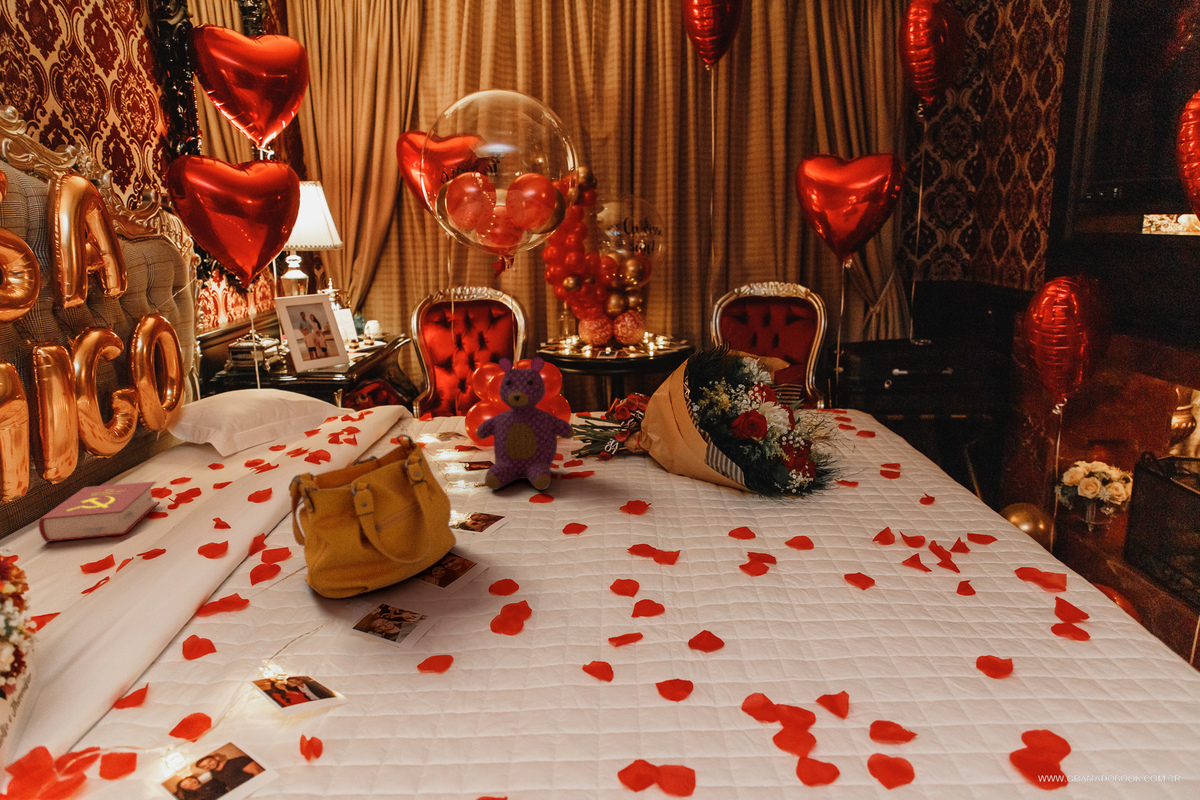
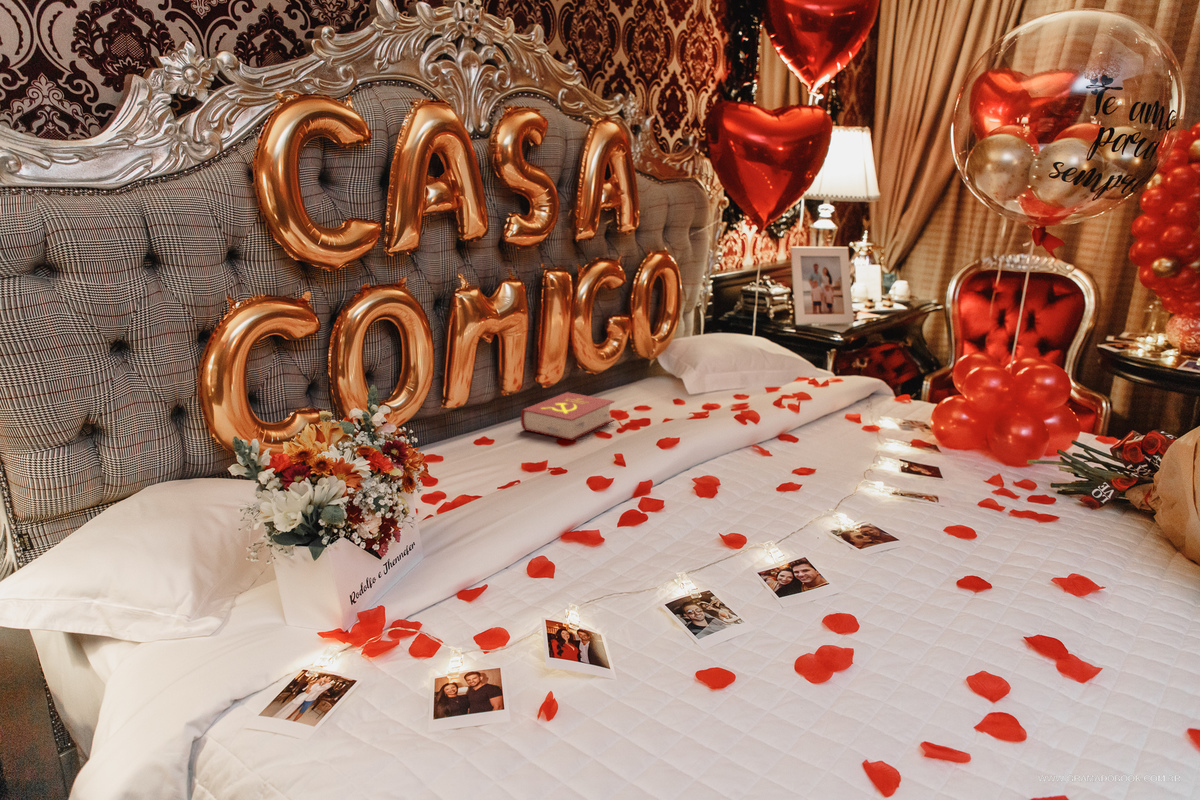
teddy bear: present [476,357,575,490] -> none [914,344,1066,527]
handbag: present [289,434,456,598] -> none [650,411,833,573]

